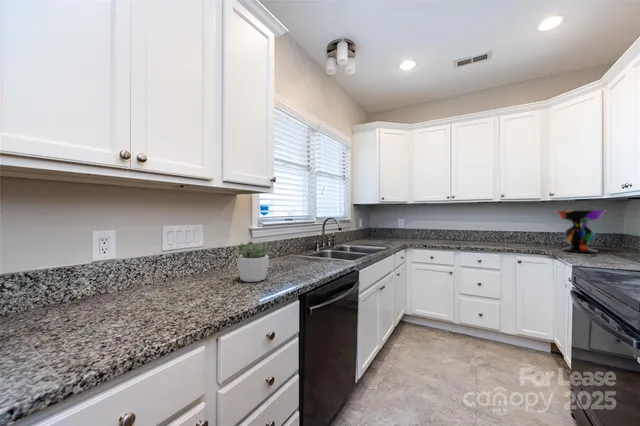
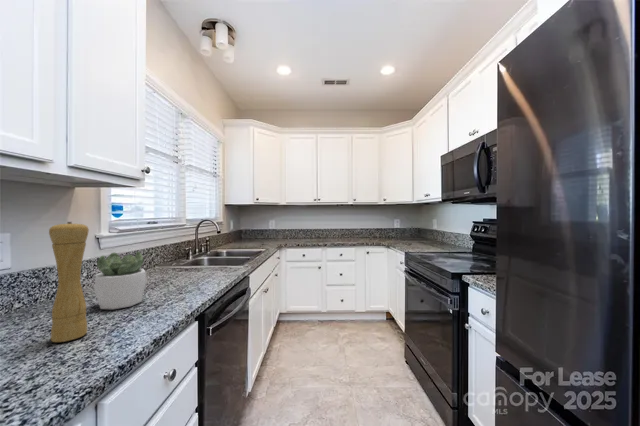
decorative bowl: present [556,210,606,253] -> none [387,211,417,242]
pepper mill: none [207,219,227,296] -> present [49,222,89,342]

